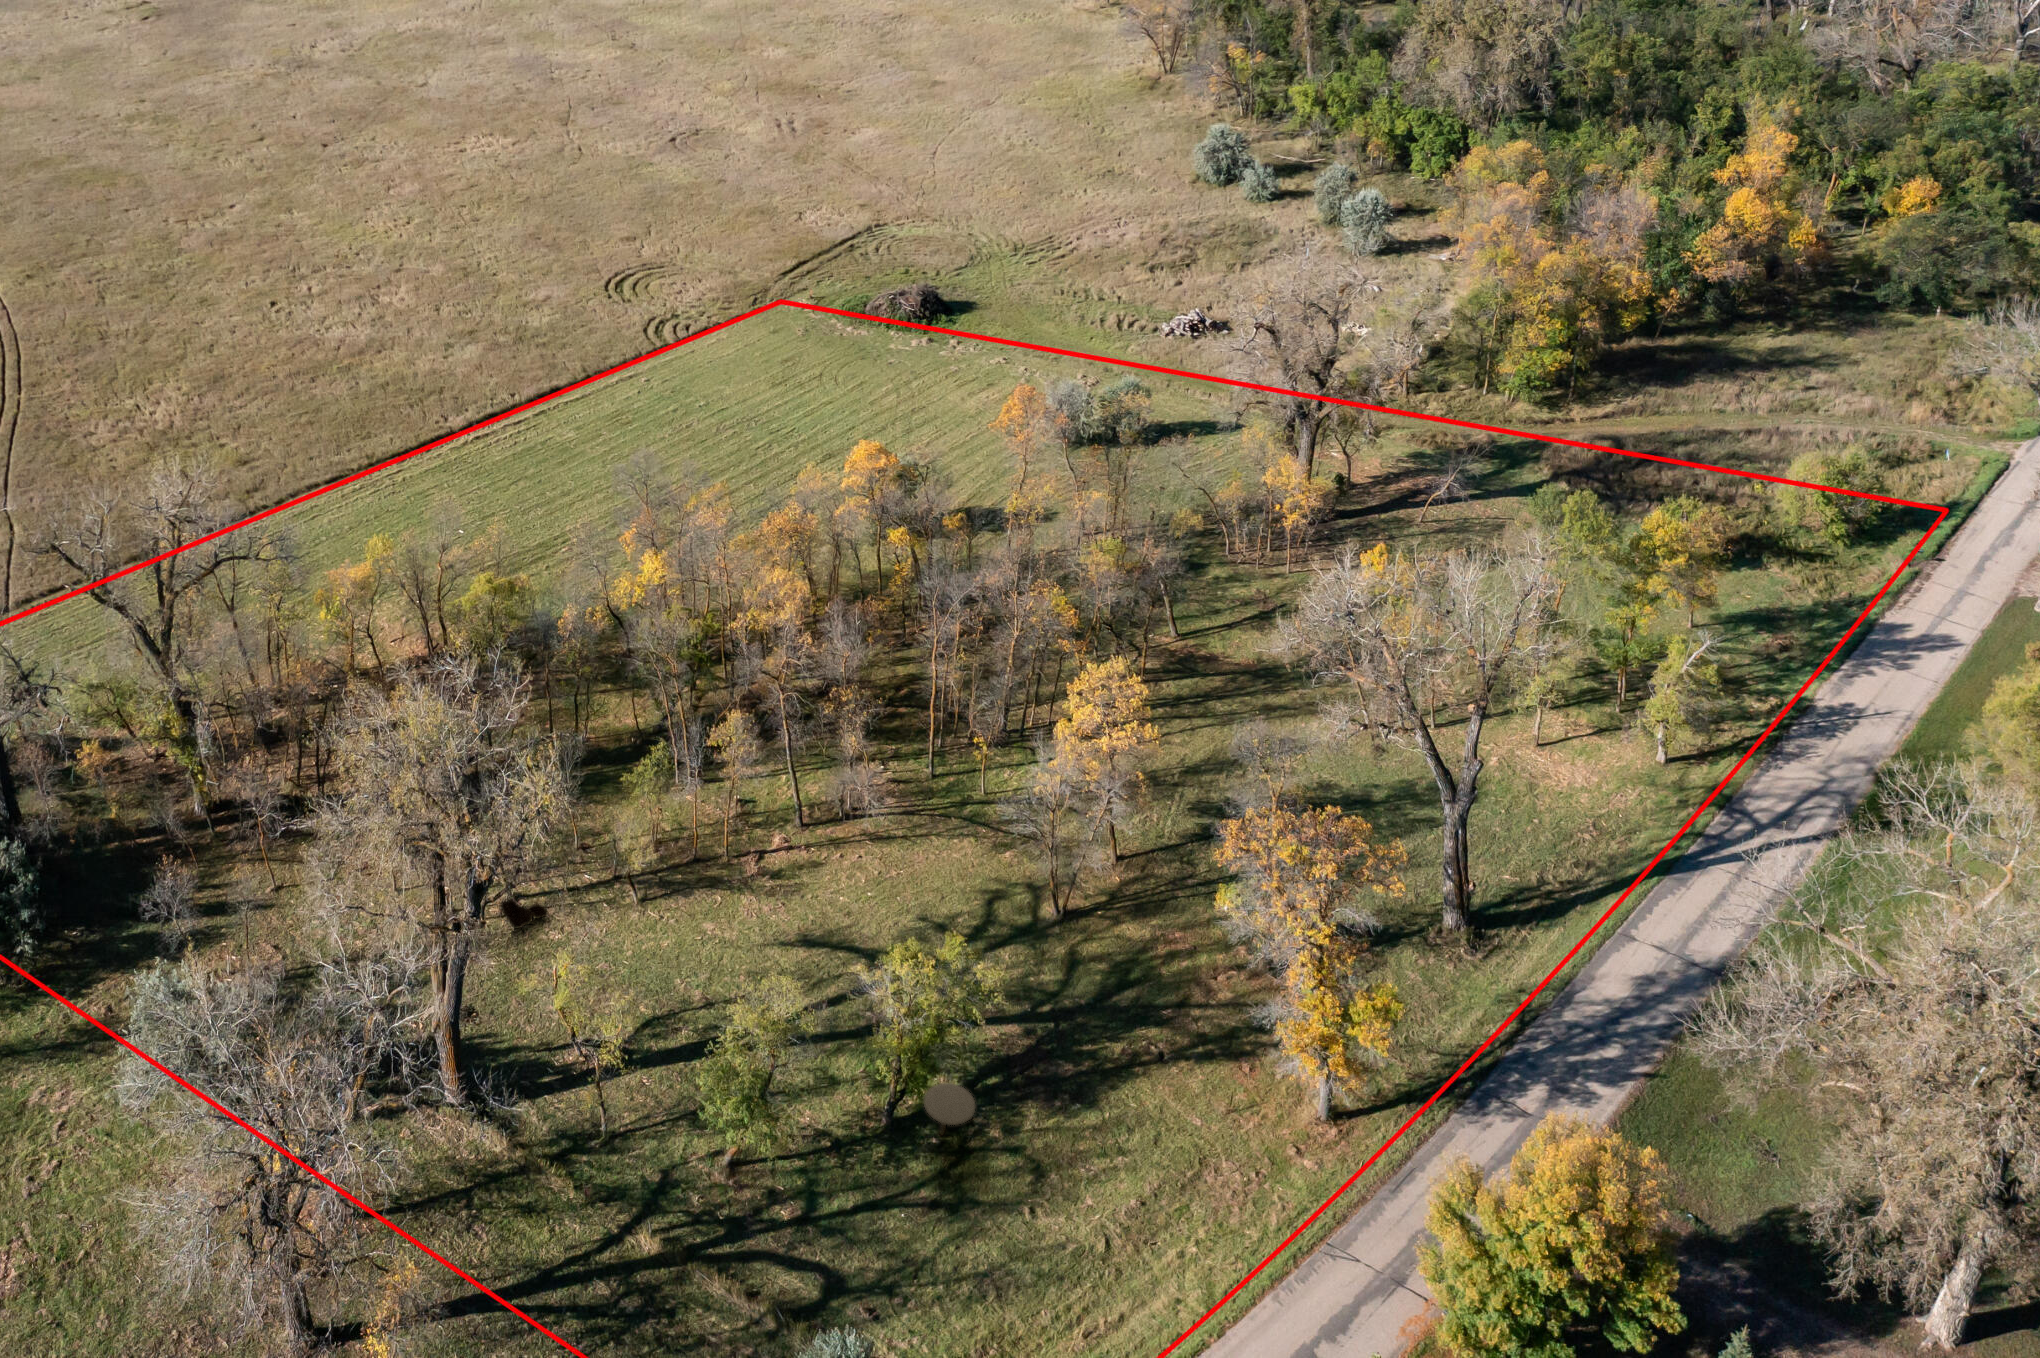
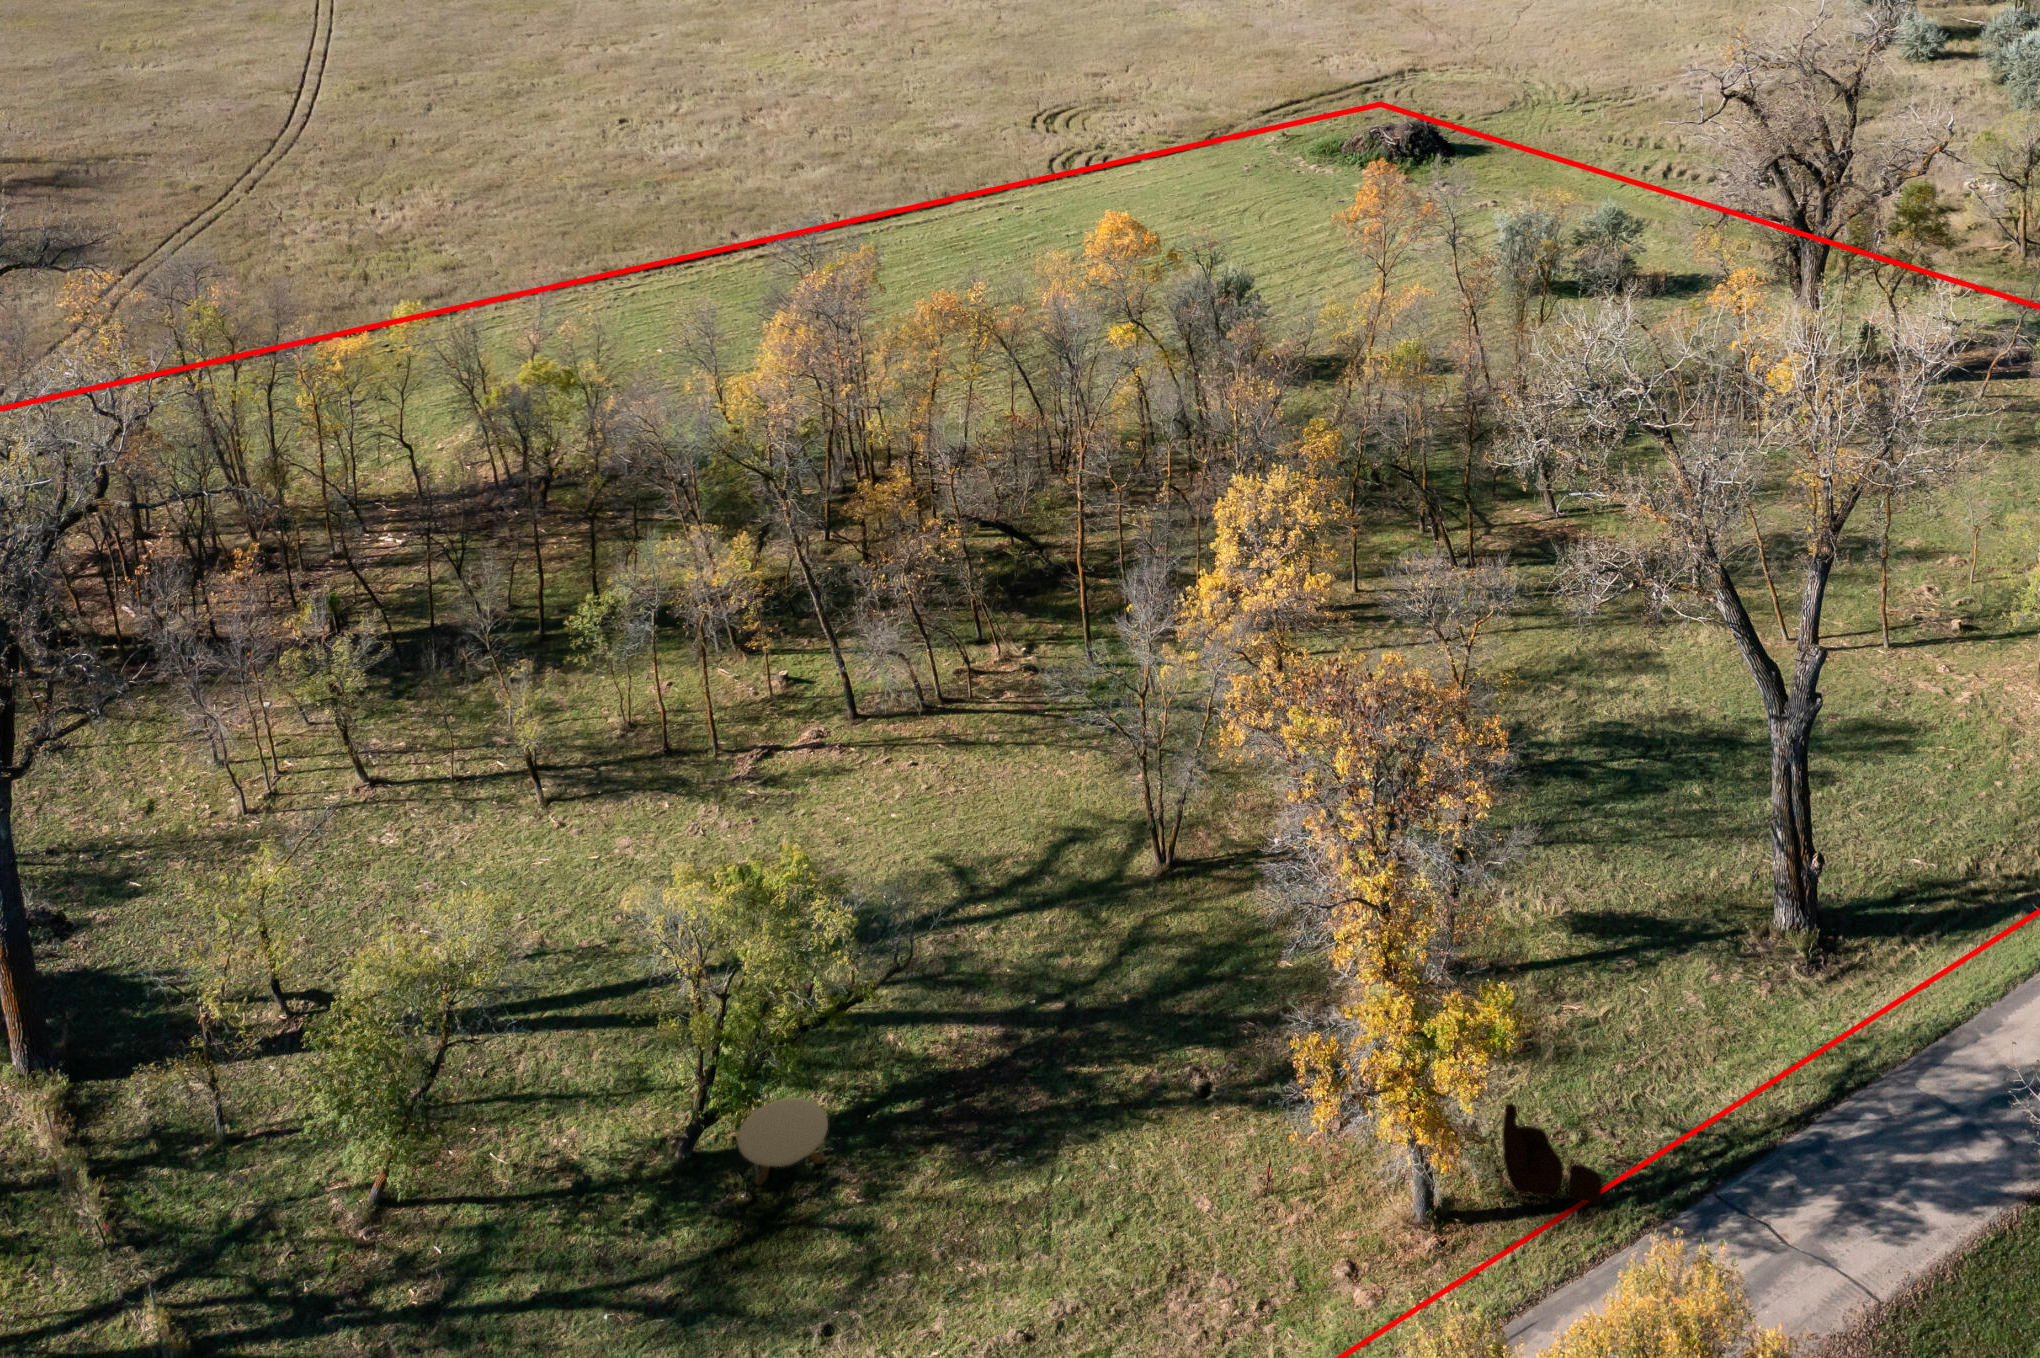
lounge chair: present [501,900,548,929] -> present [1502,1103,1602,1216]

